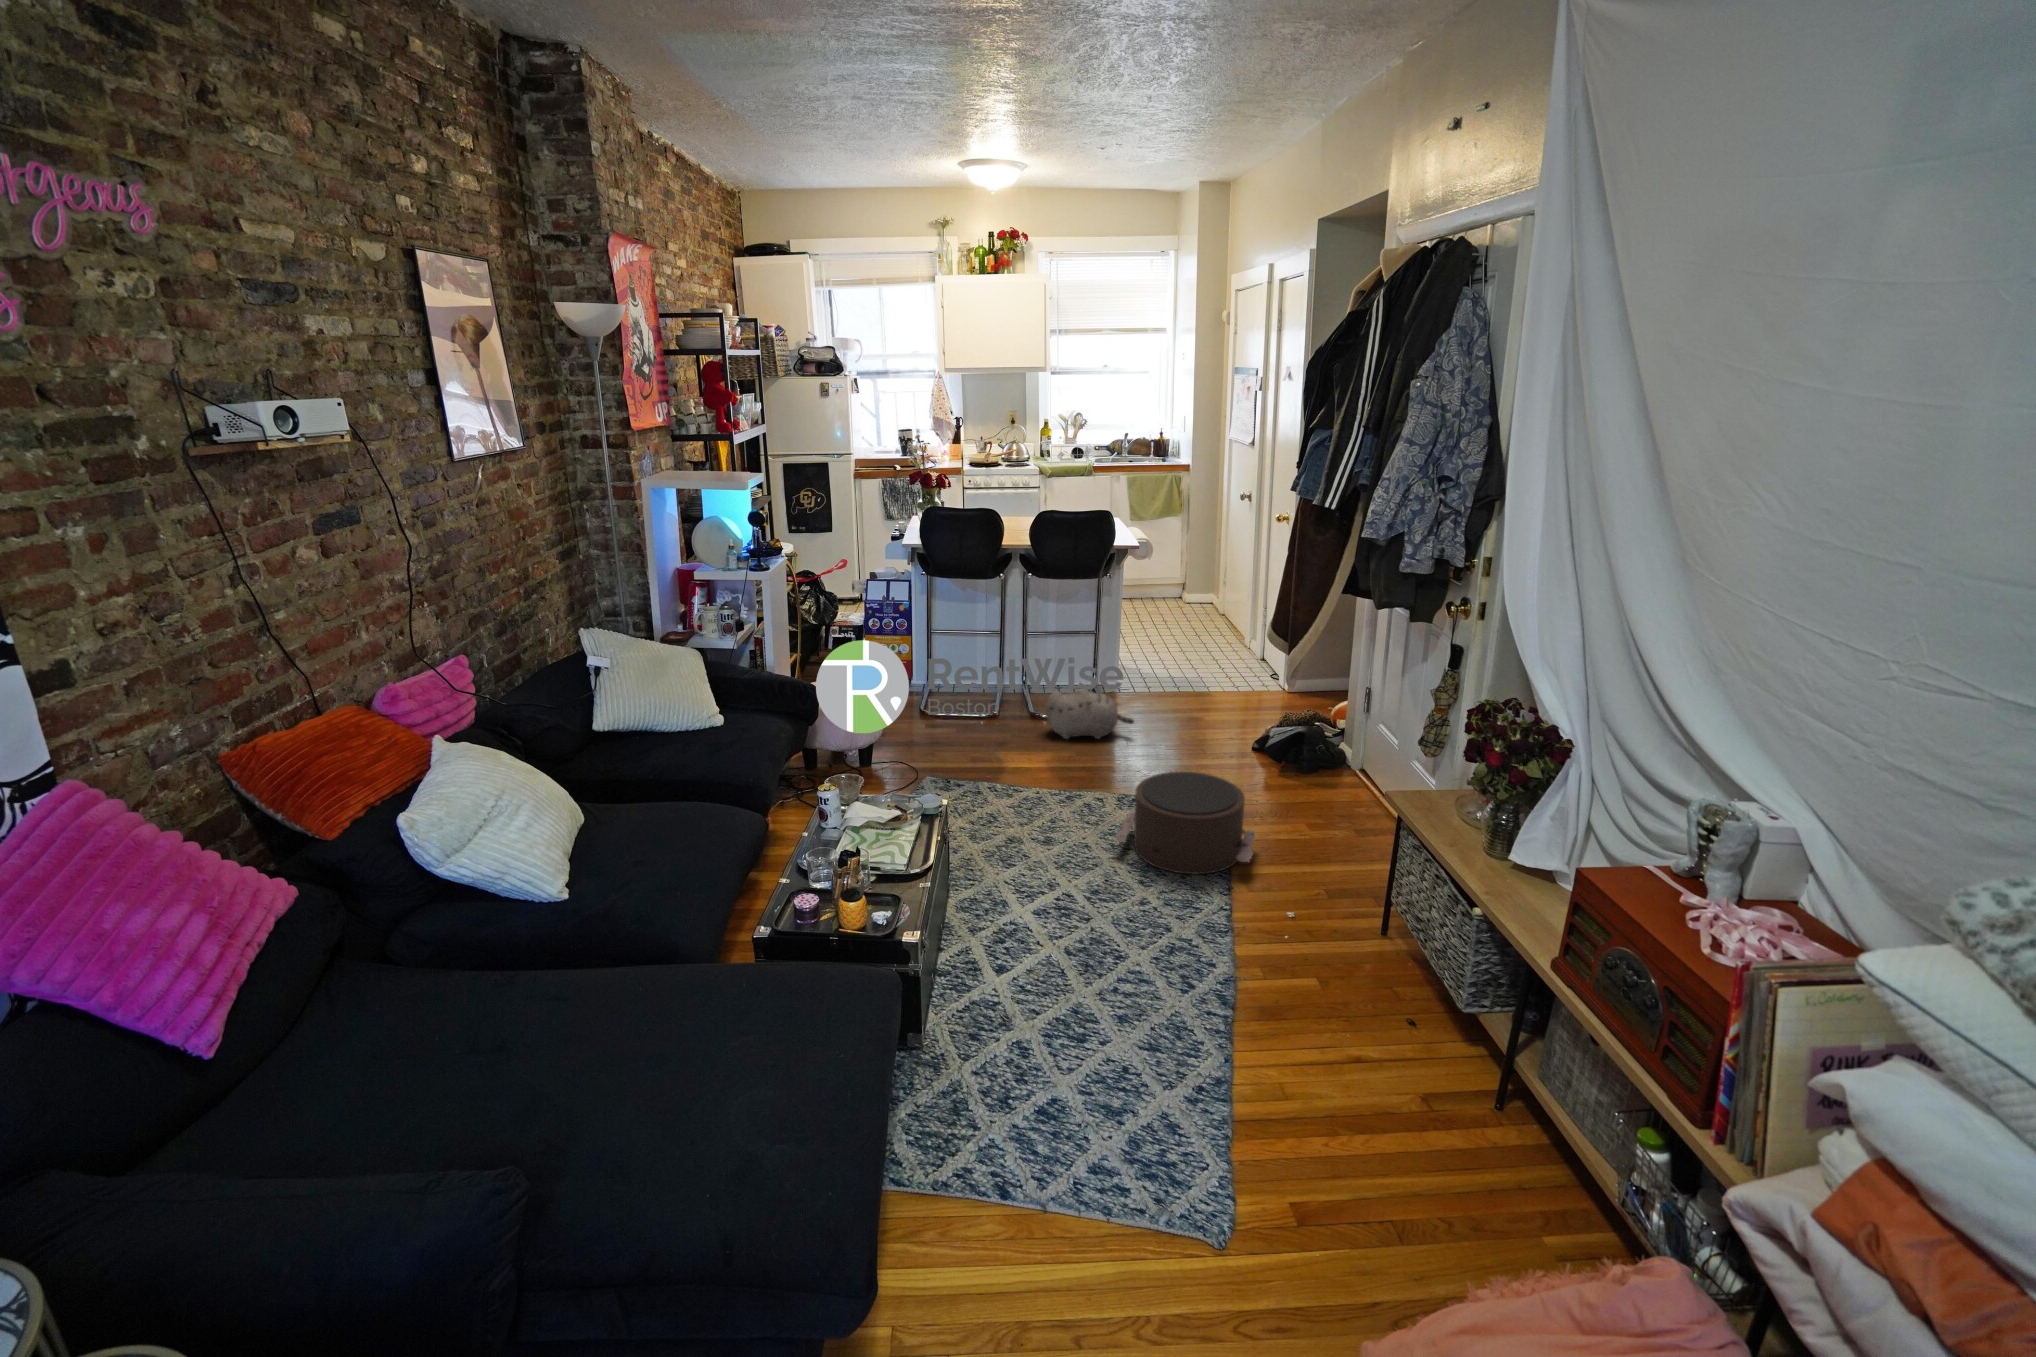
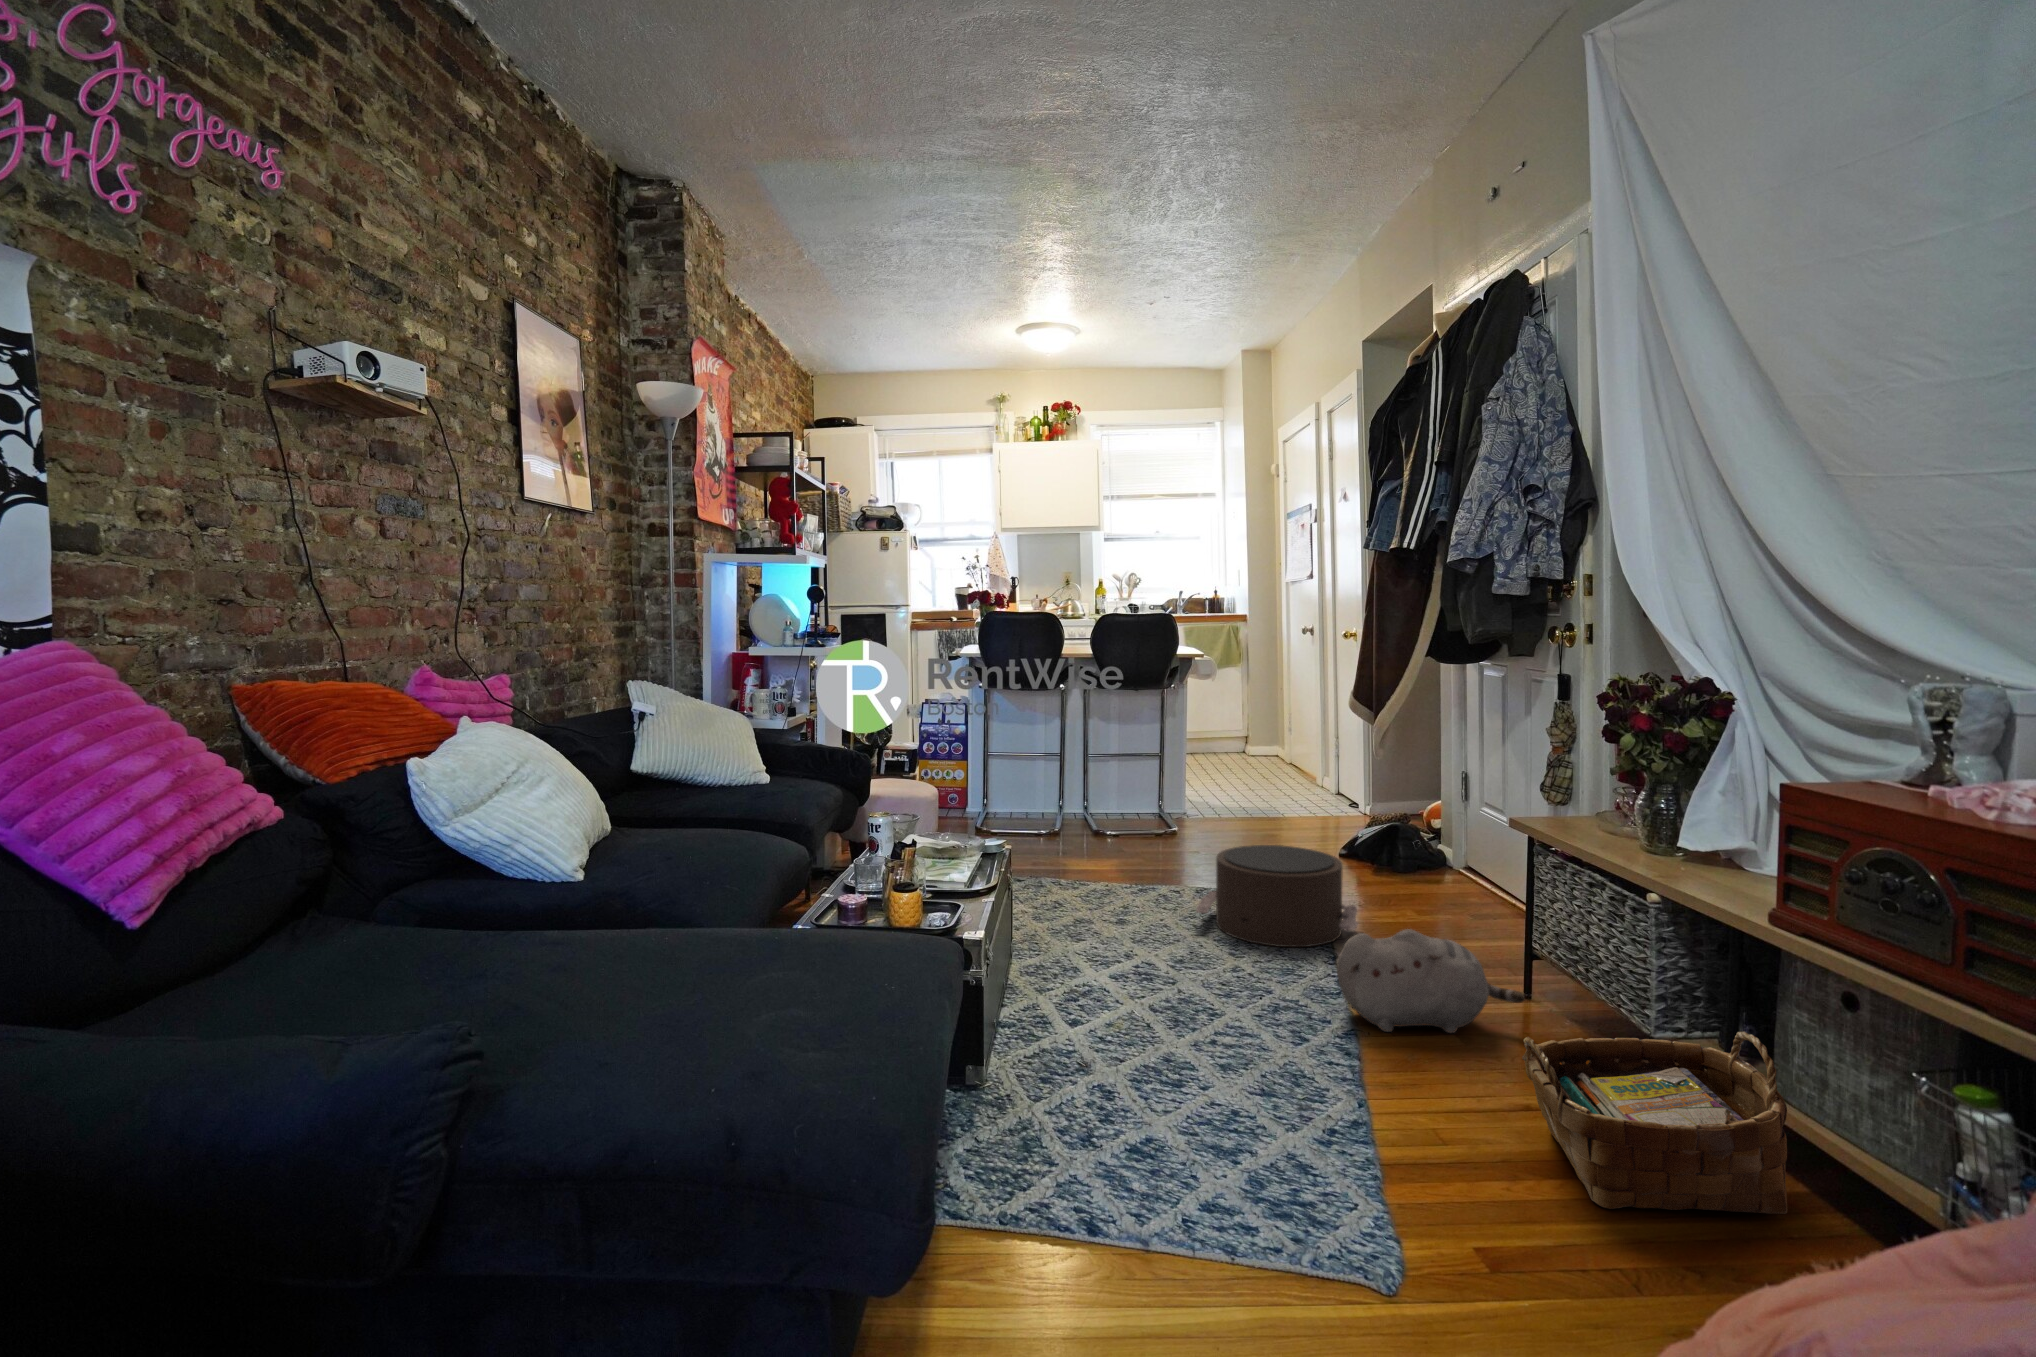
plush toy: present [1045,689,1134,739] -> present [1337,929,1525,1033]
woven basket: none [1348,1018,1532,1165] -> present [1522,1032,1788,1214]

